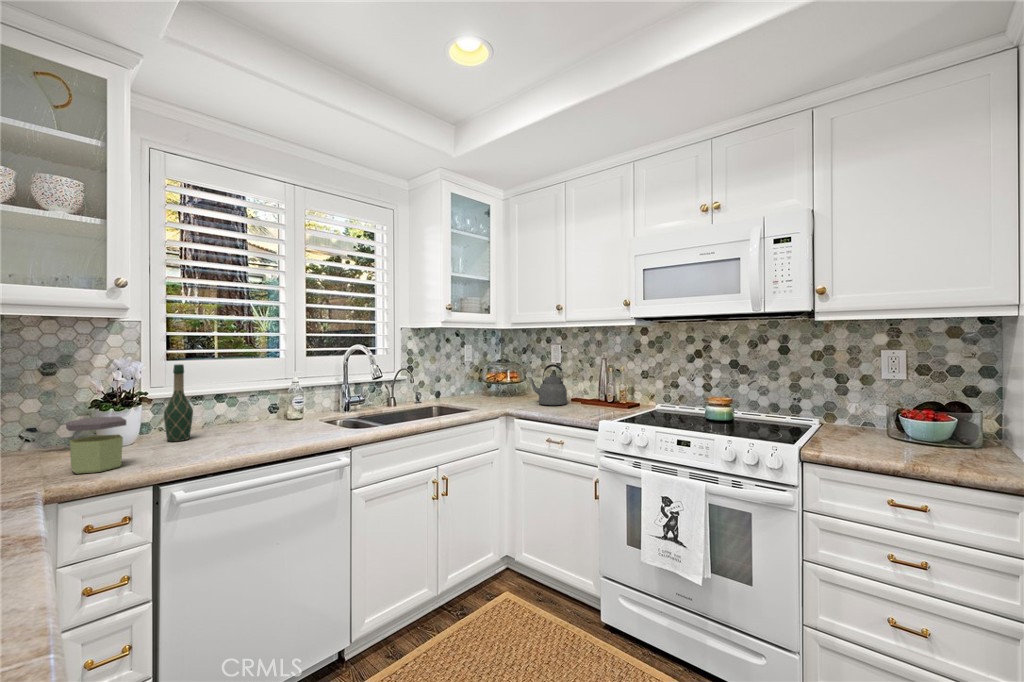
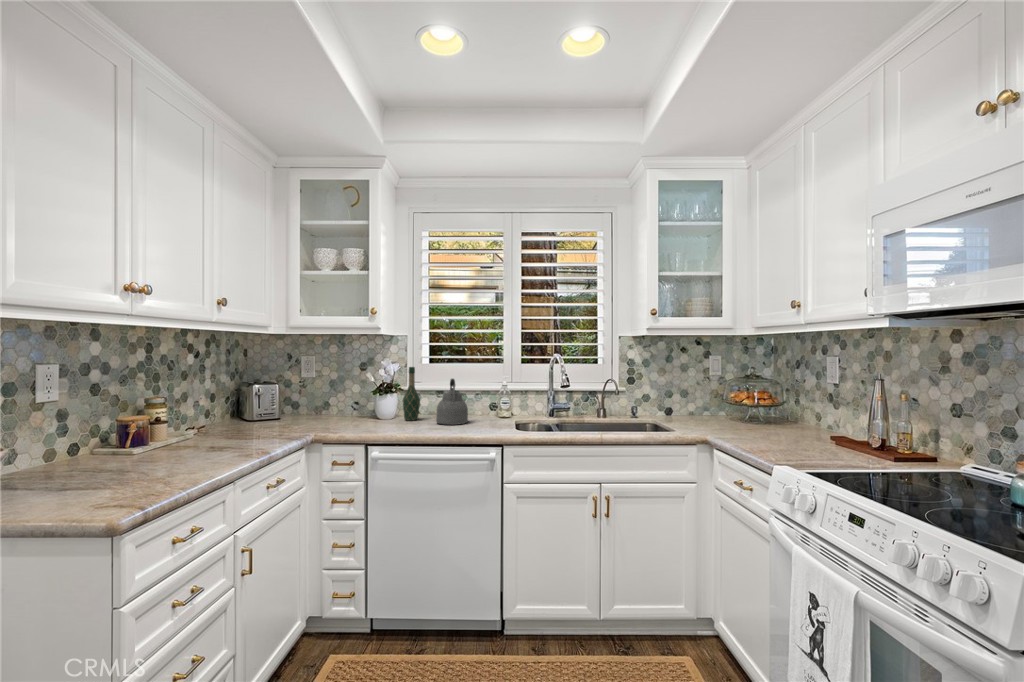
kettle: present [528,364,567,405] -> present [436,379,468,425]
jar: present [66,417,126,474] -> none [320,397,353,431]

